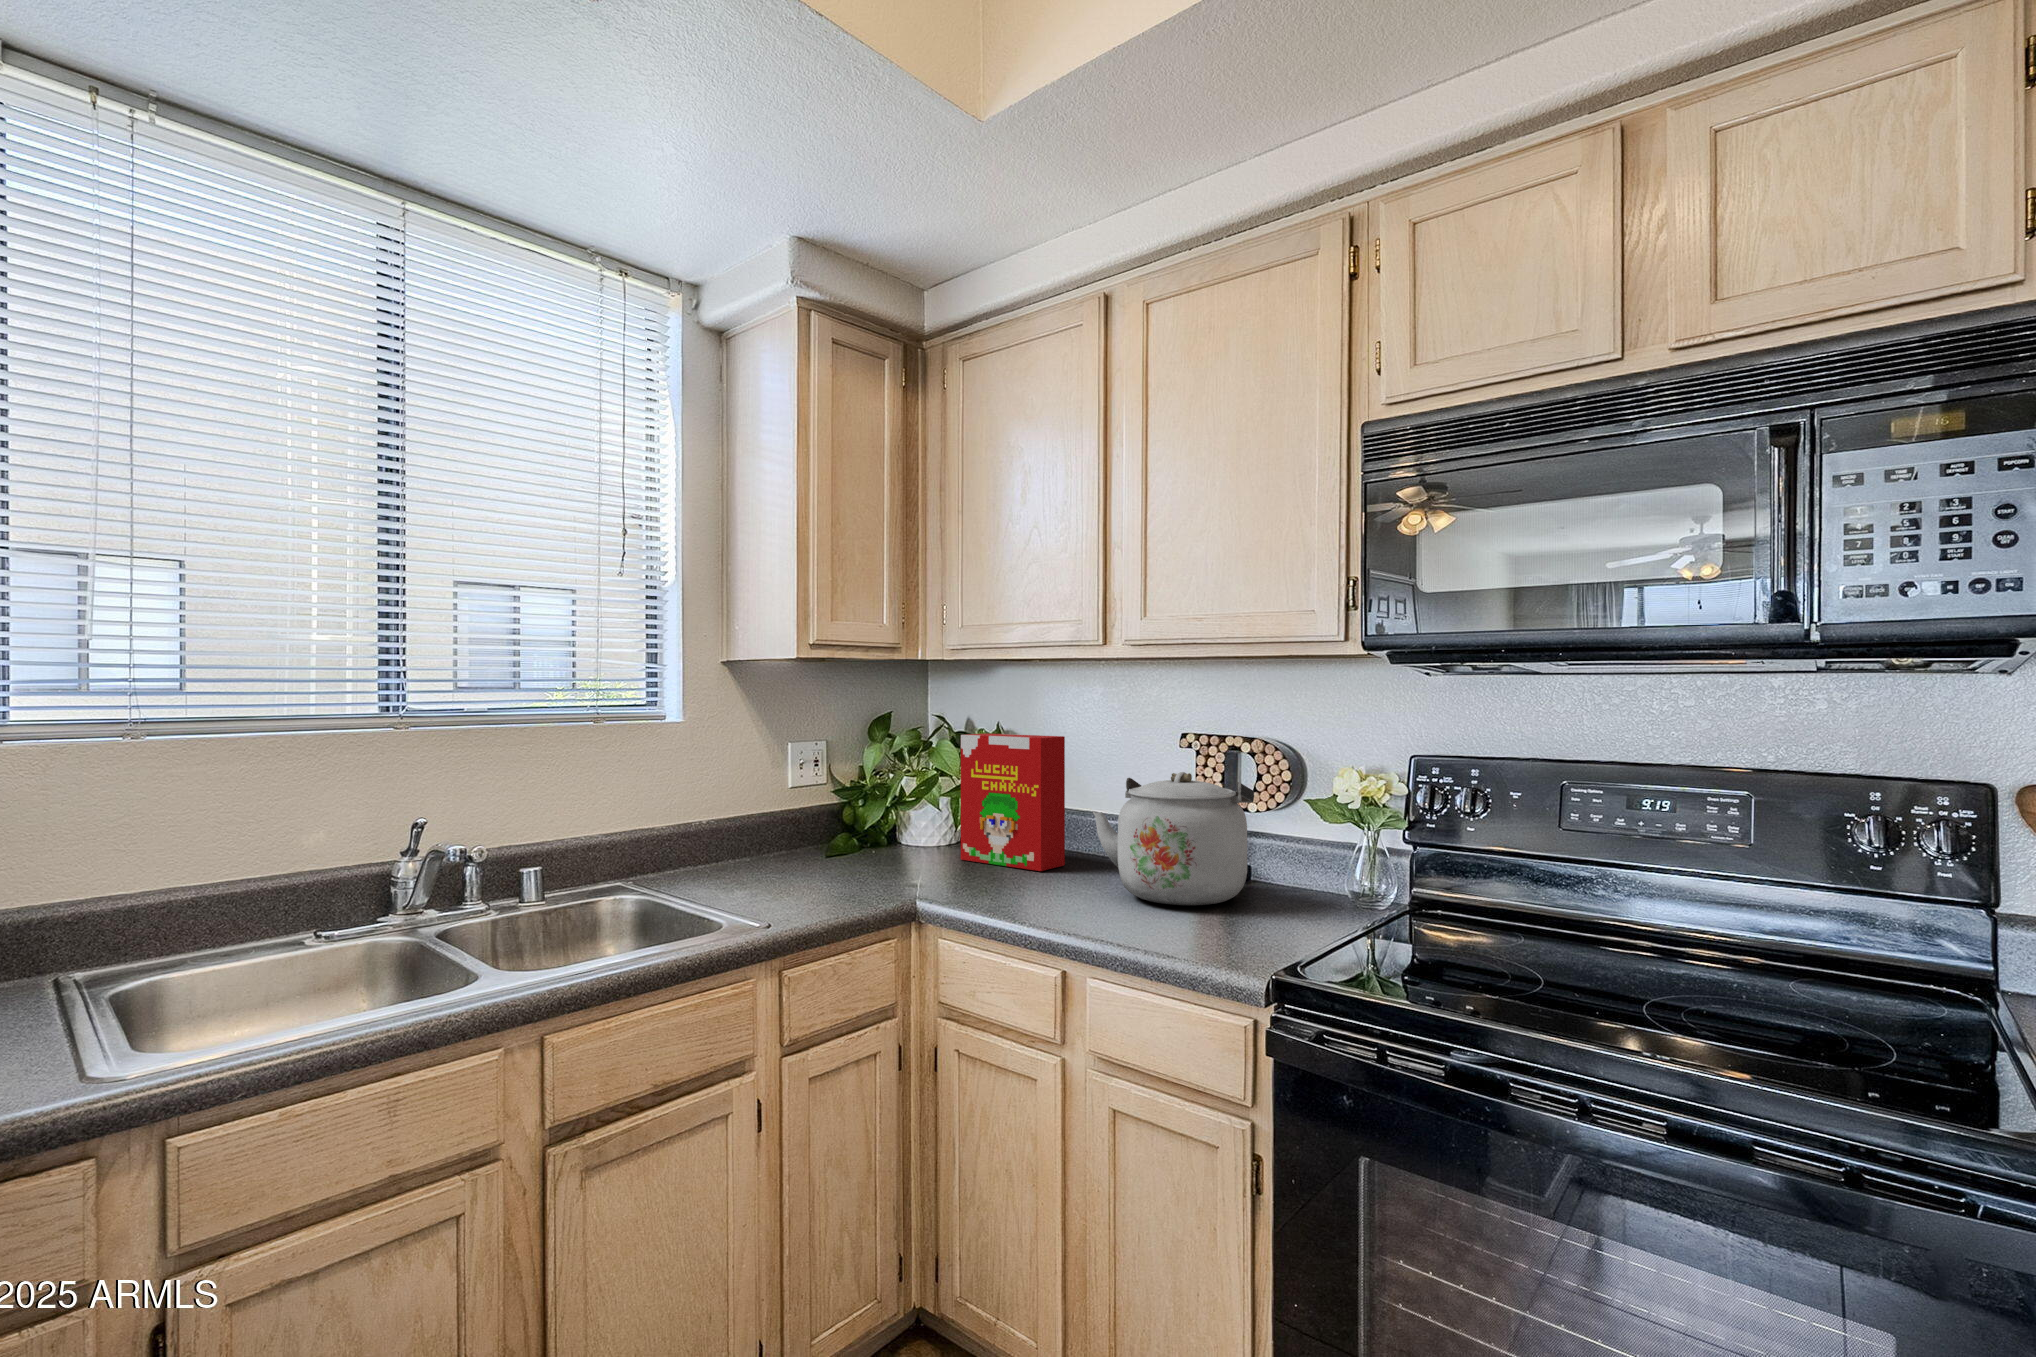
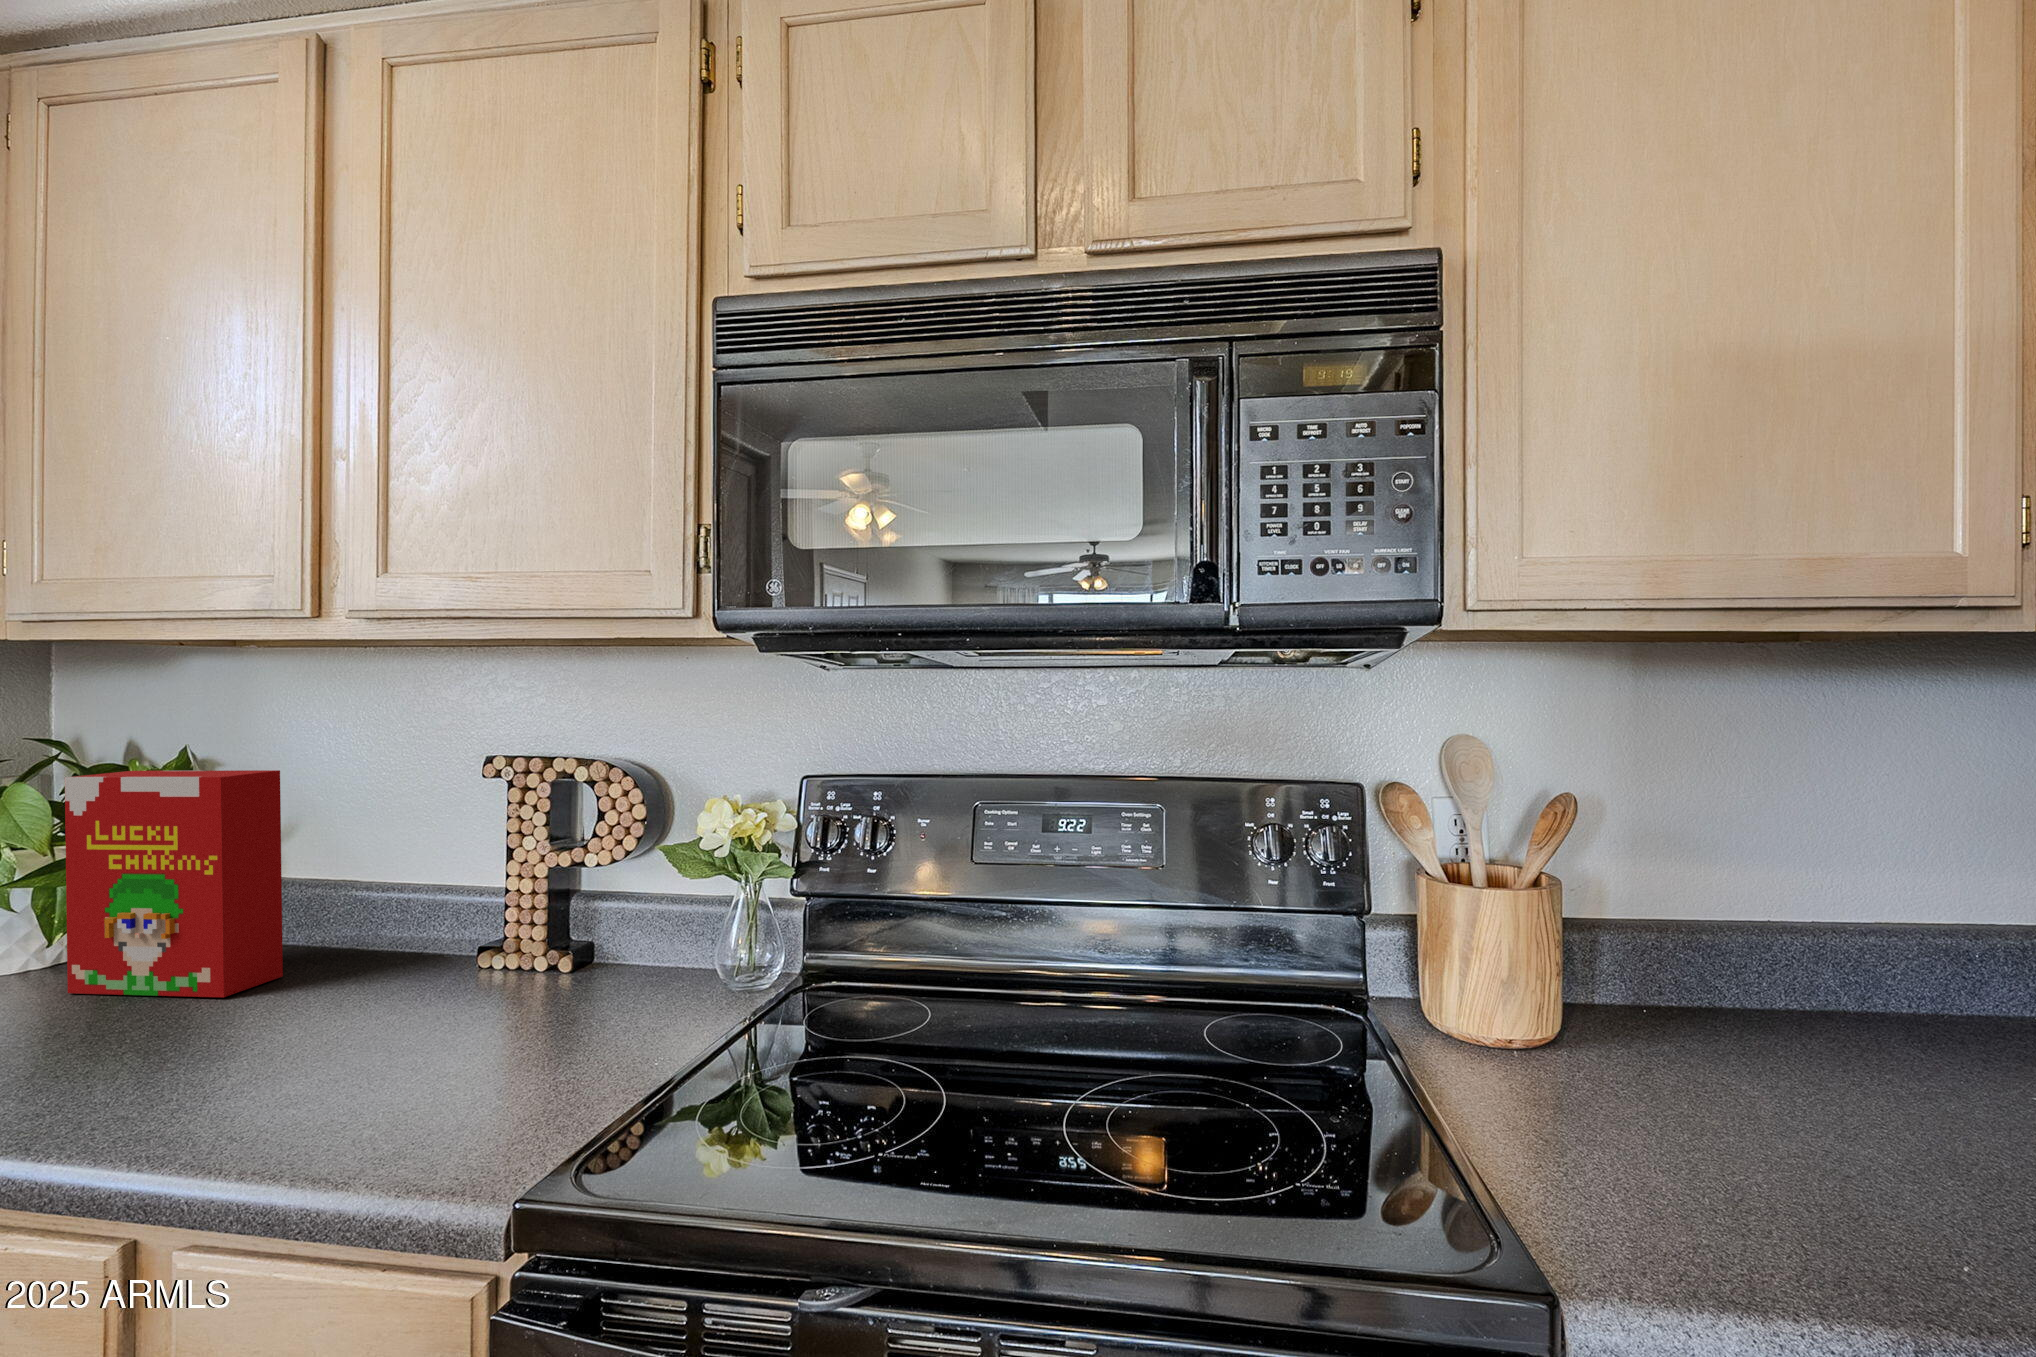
kettle: present [1093,772,1254,905] -> none [301,821,588,1038]

